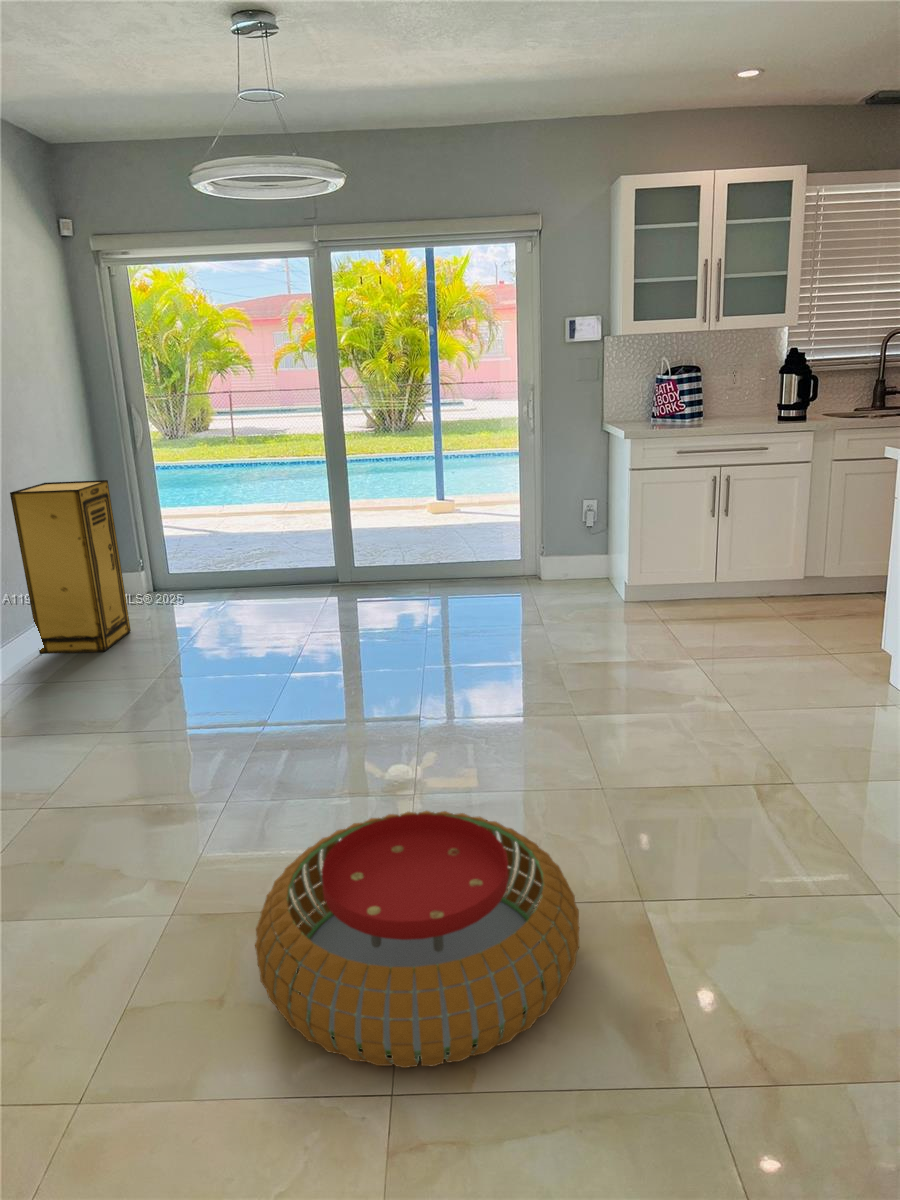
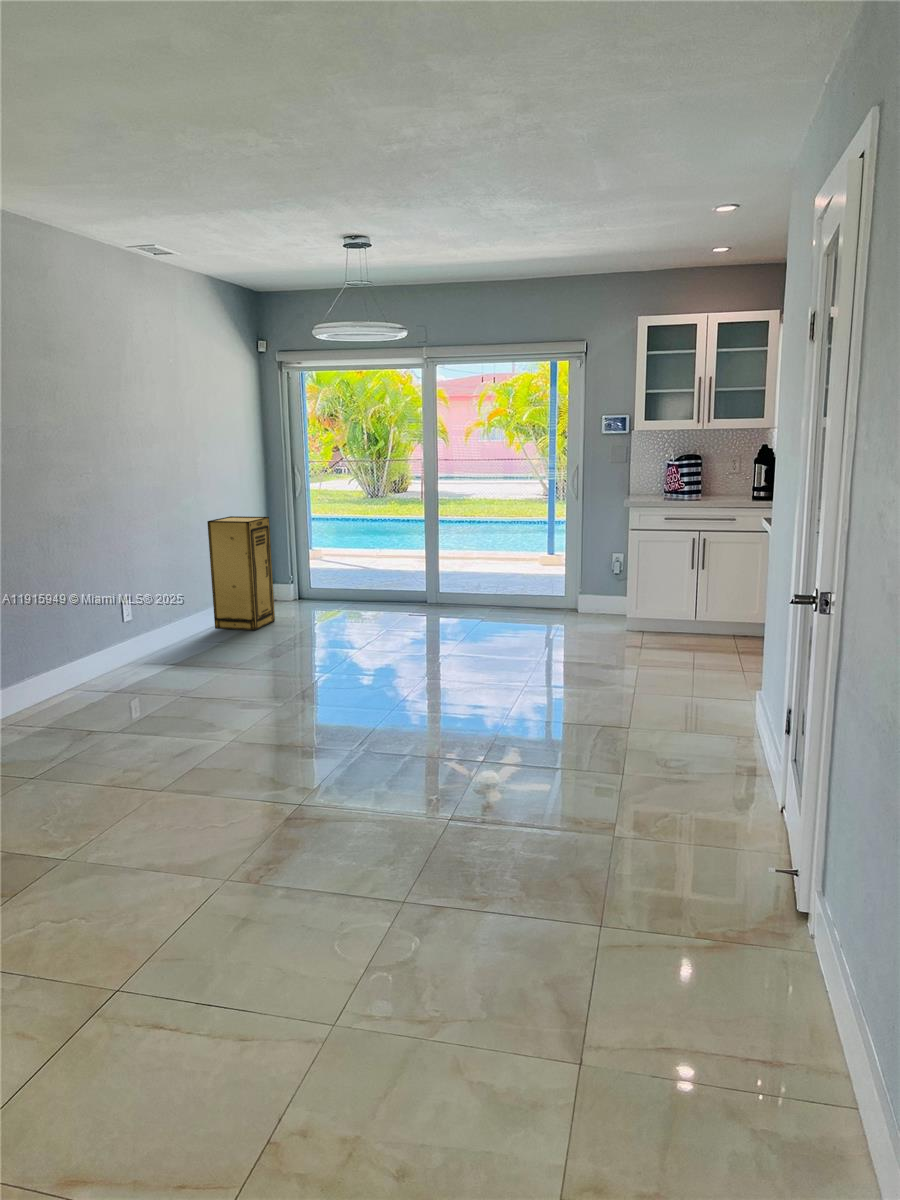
pouf: present [255,811,579,1068] -> none [286,699,453,800]

